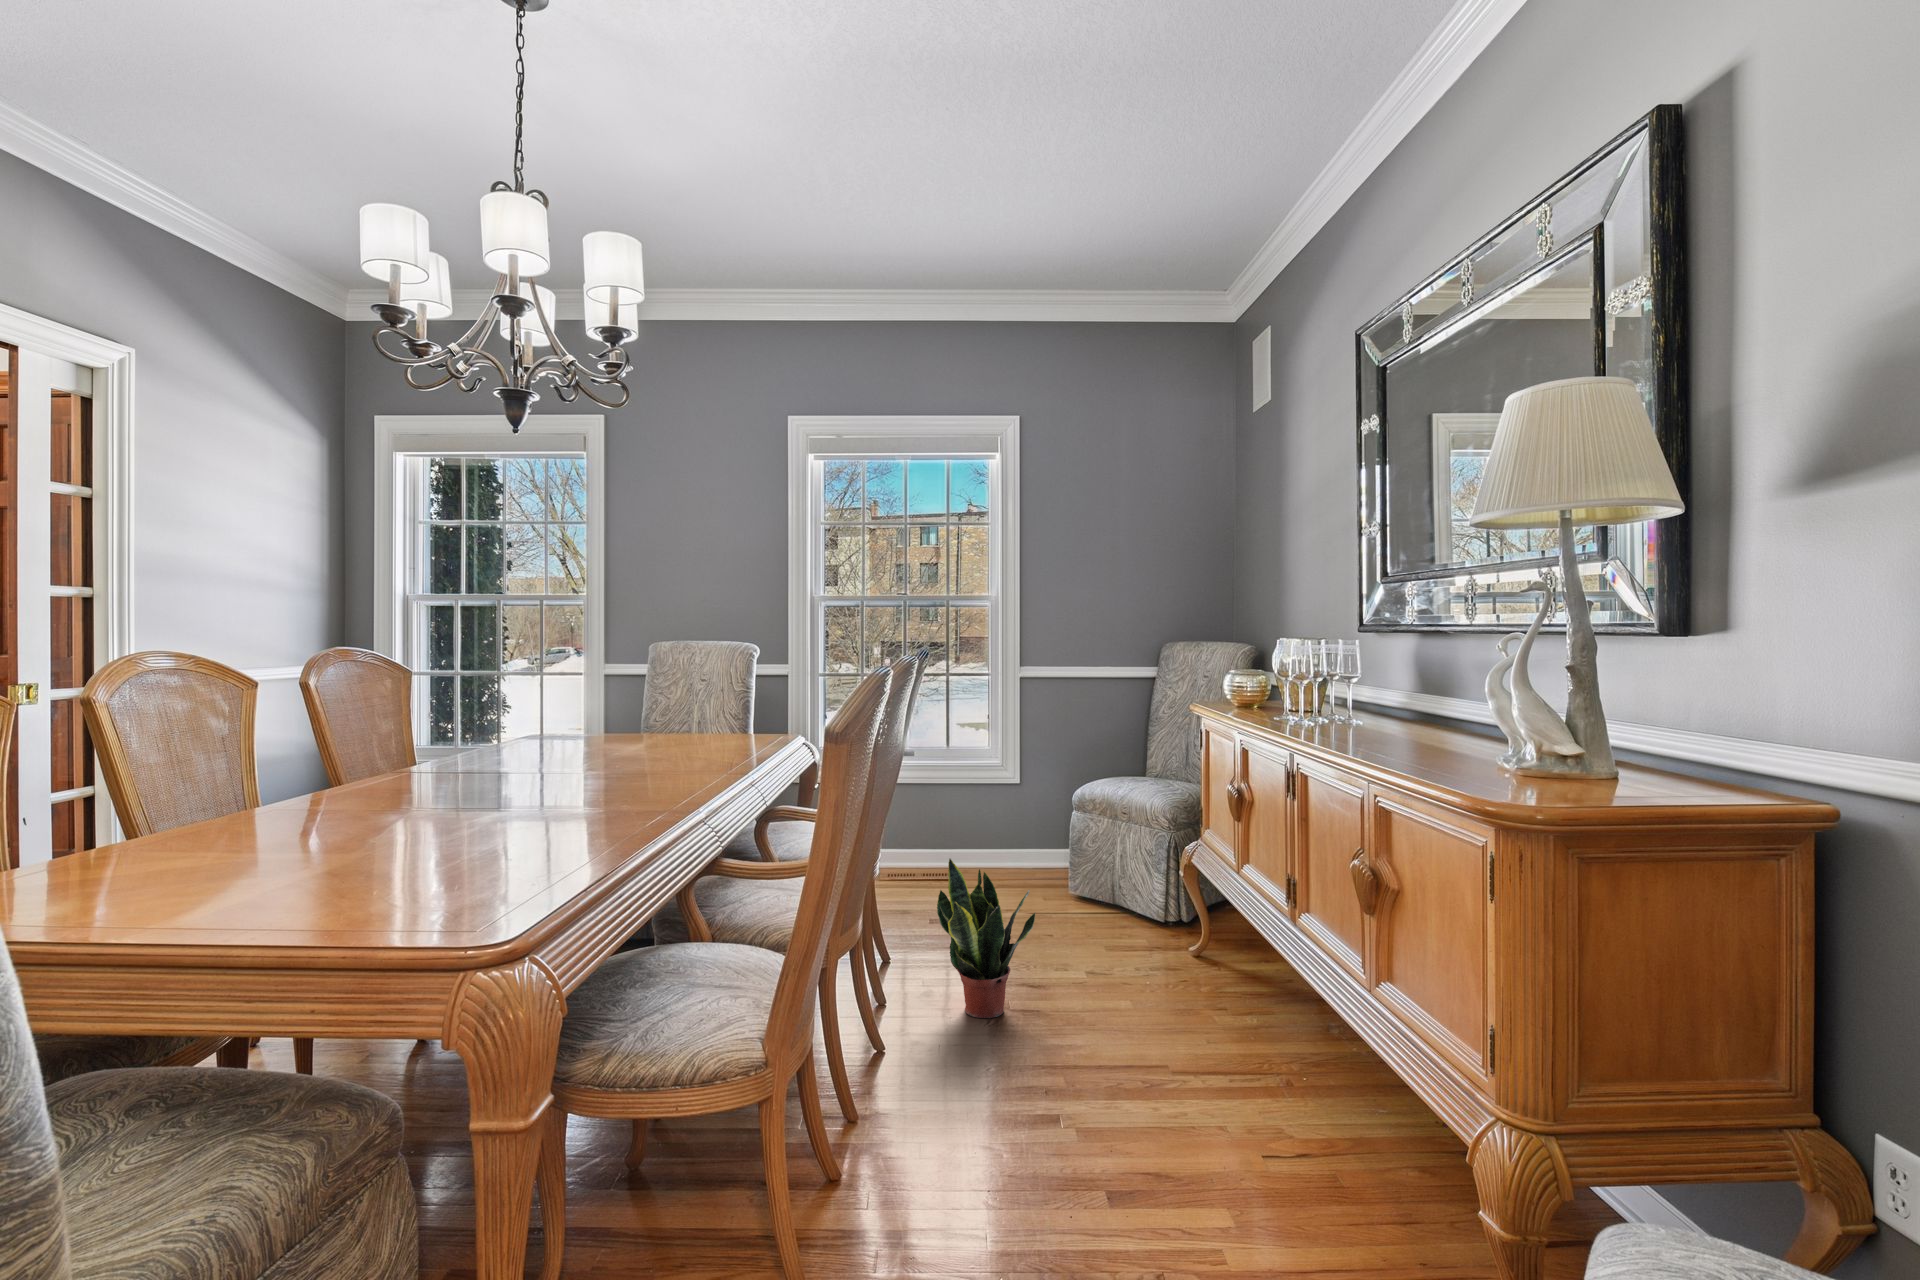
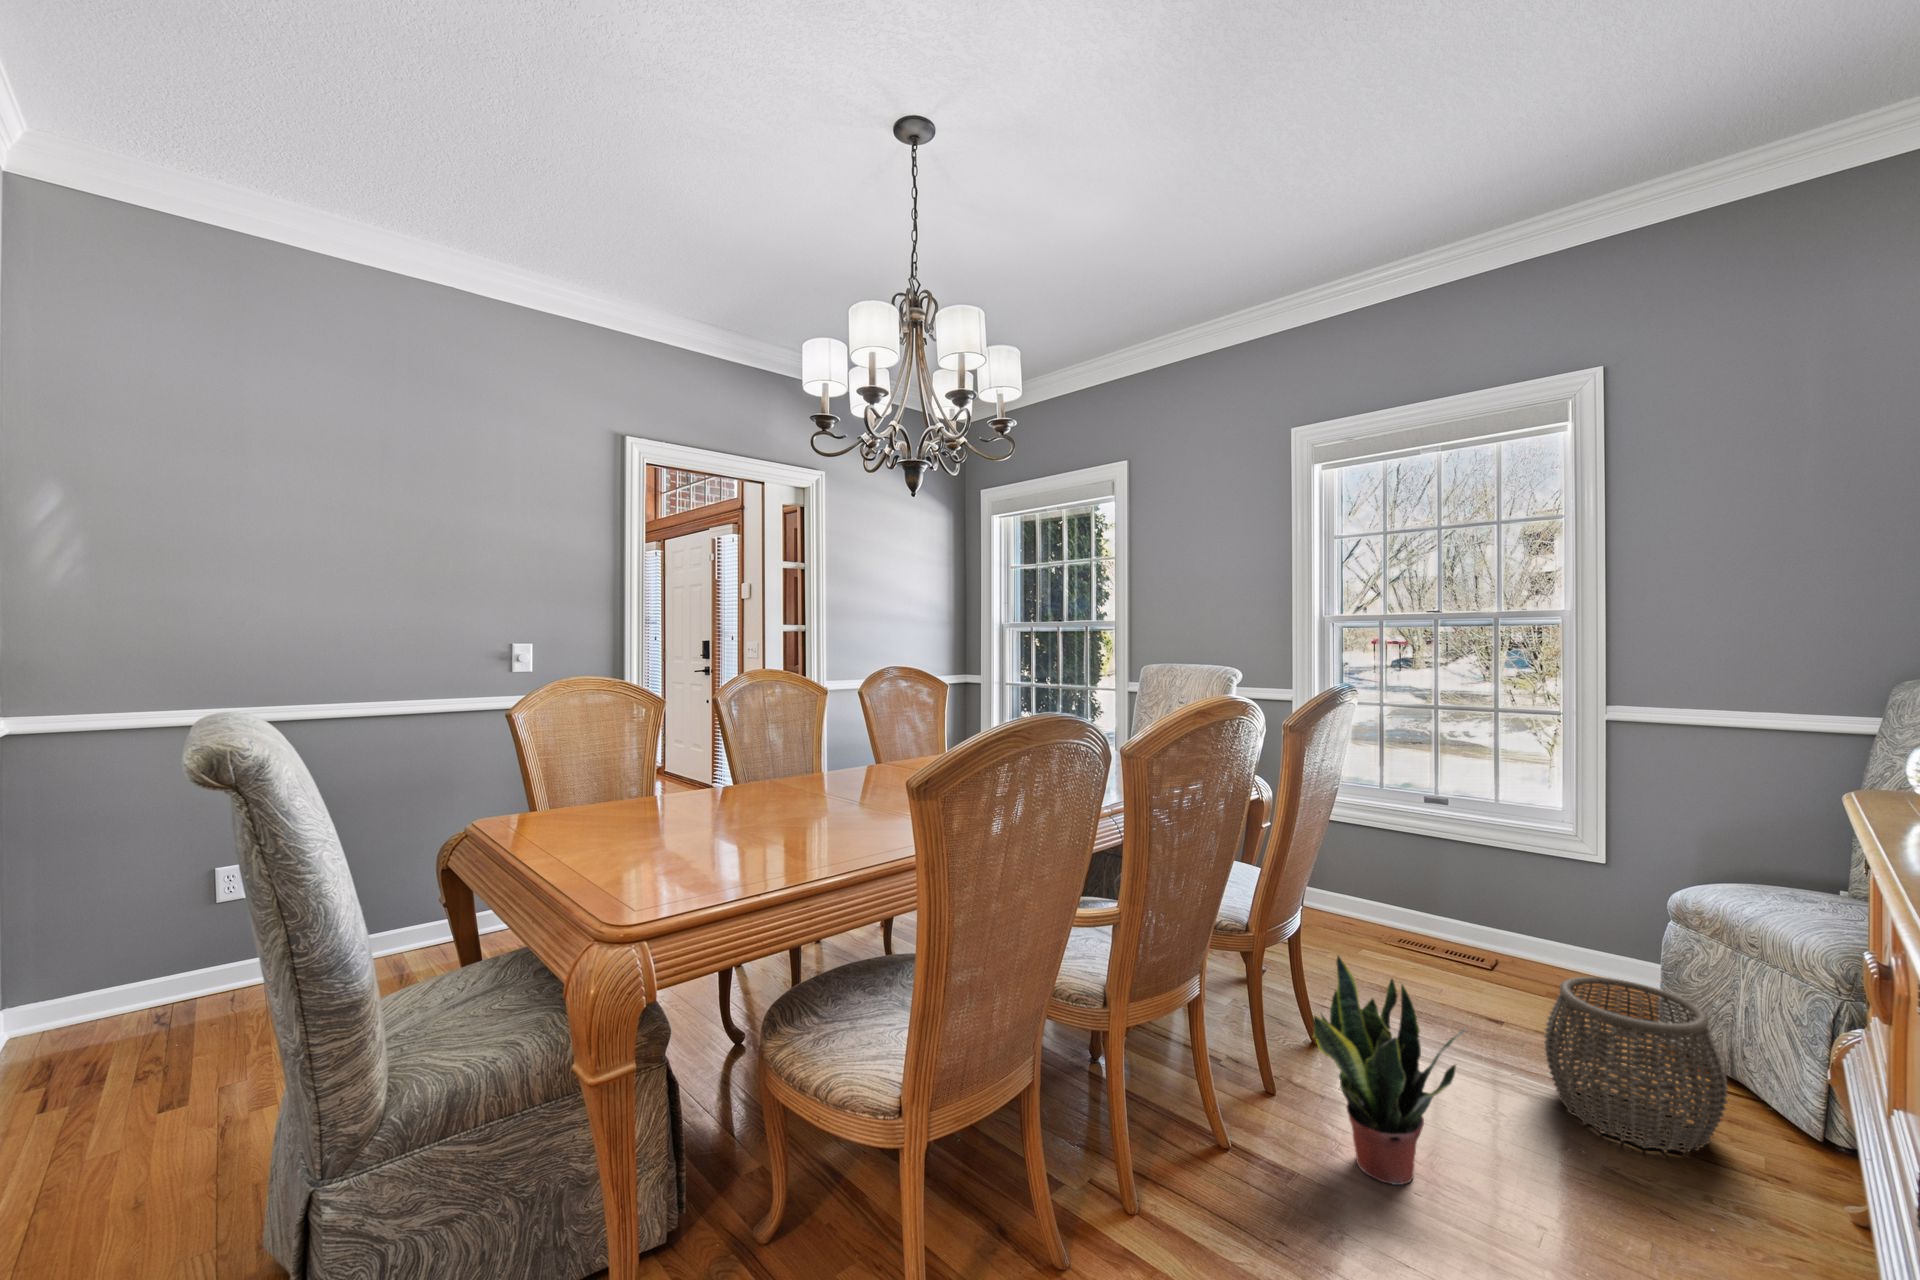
woven basket: none [1035,850,1133,953] -> present [1544,977,1728,1153]

